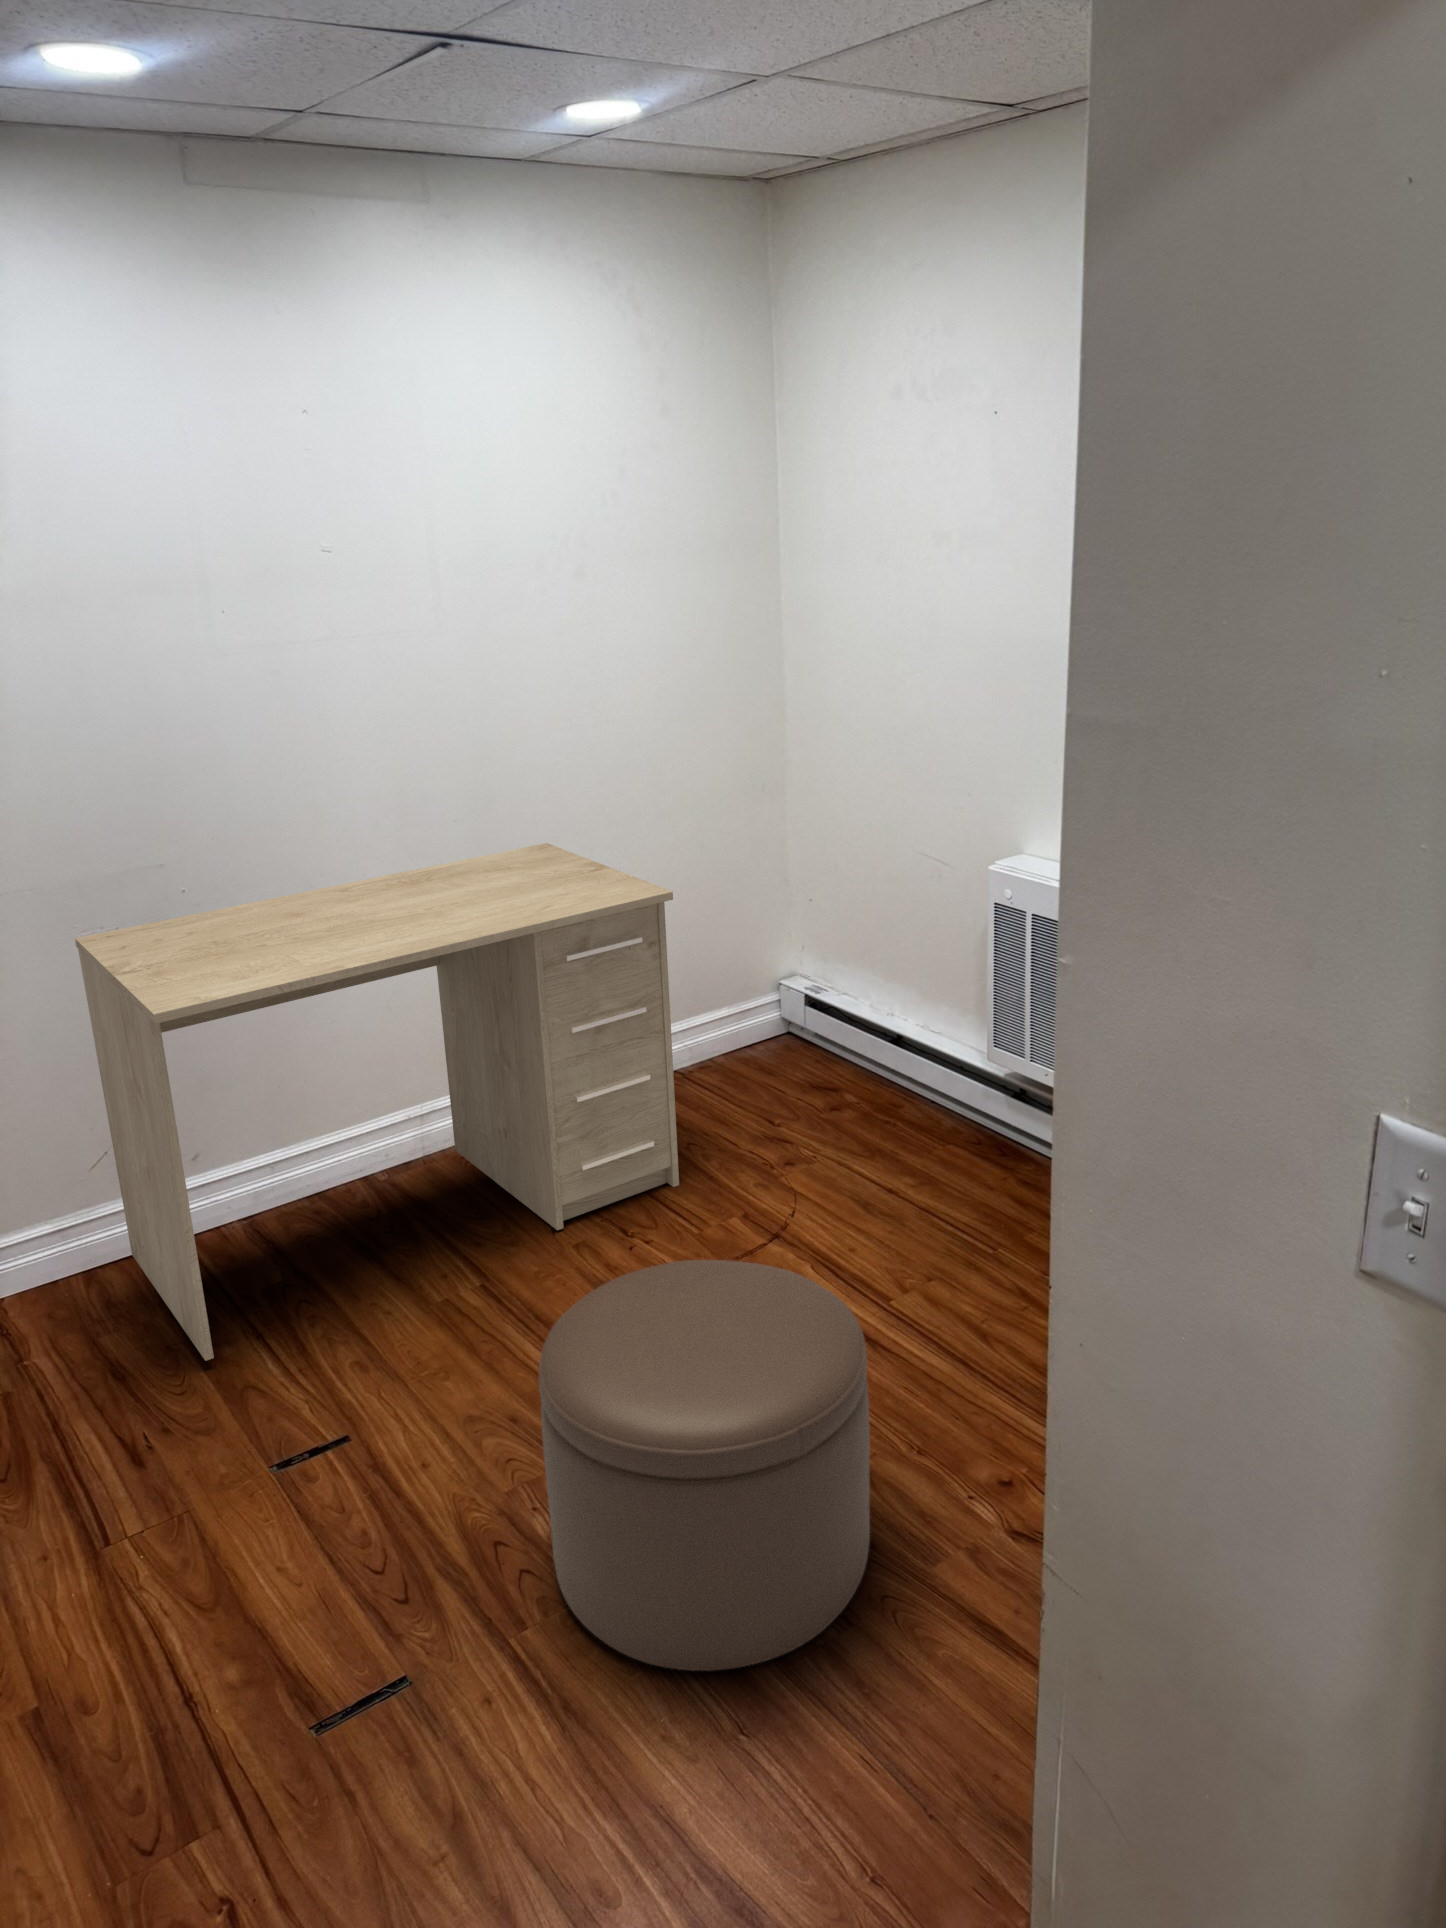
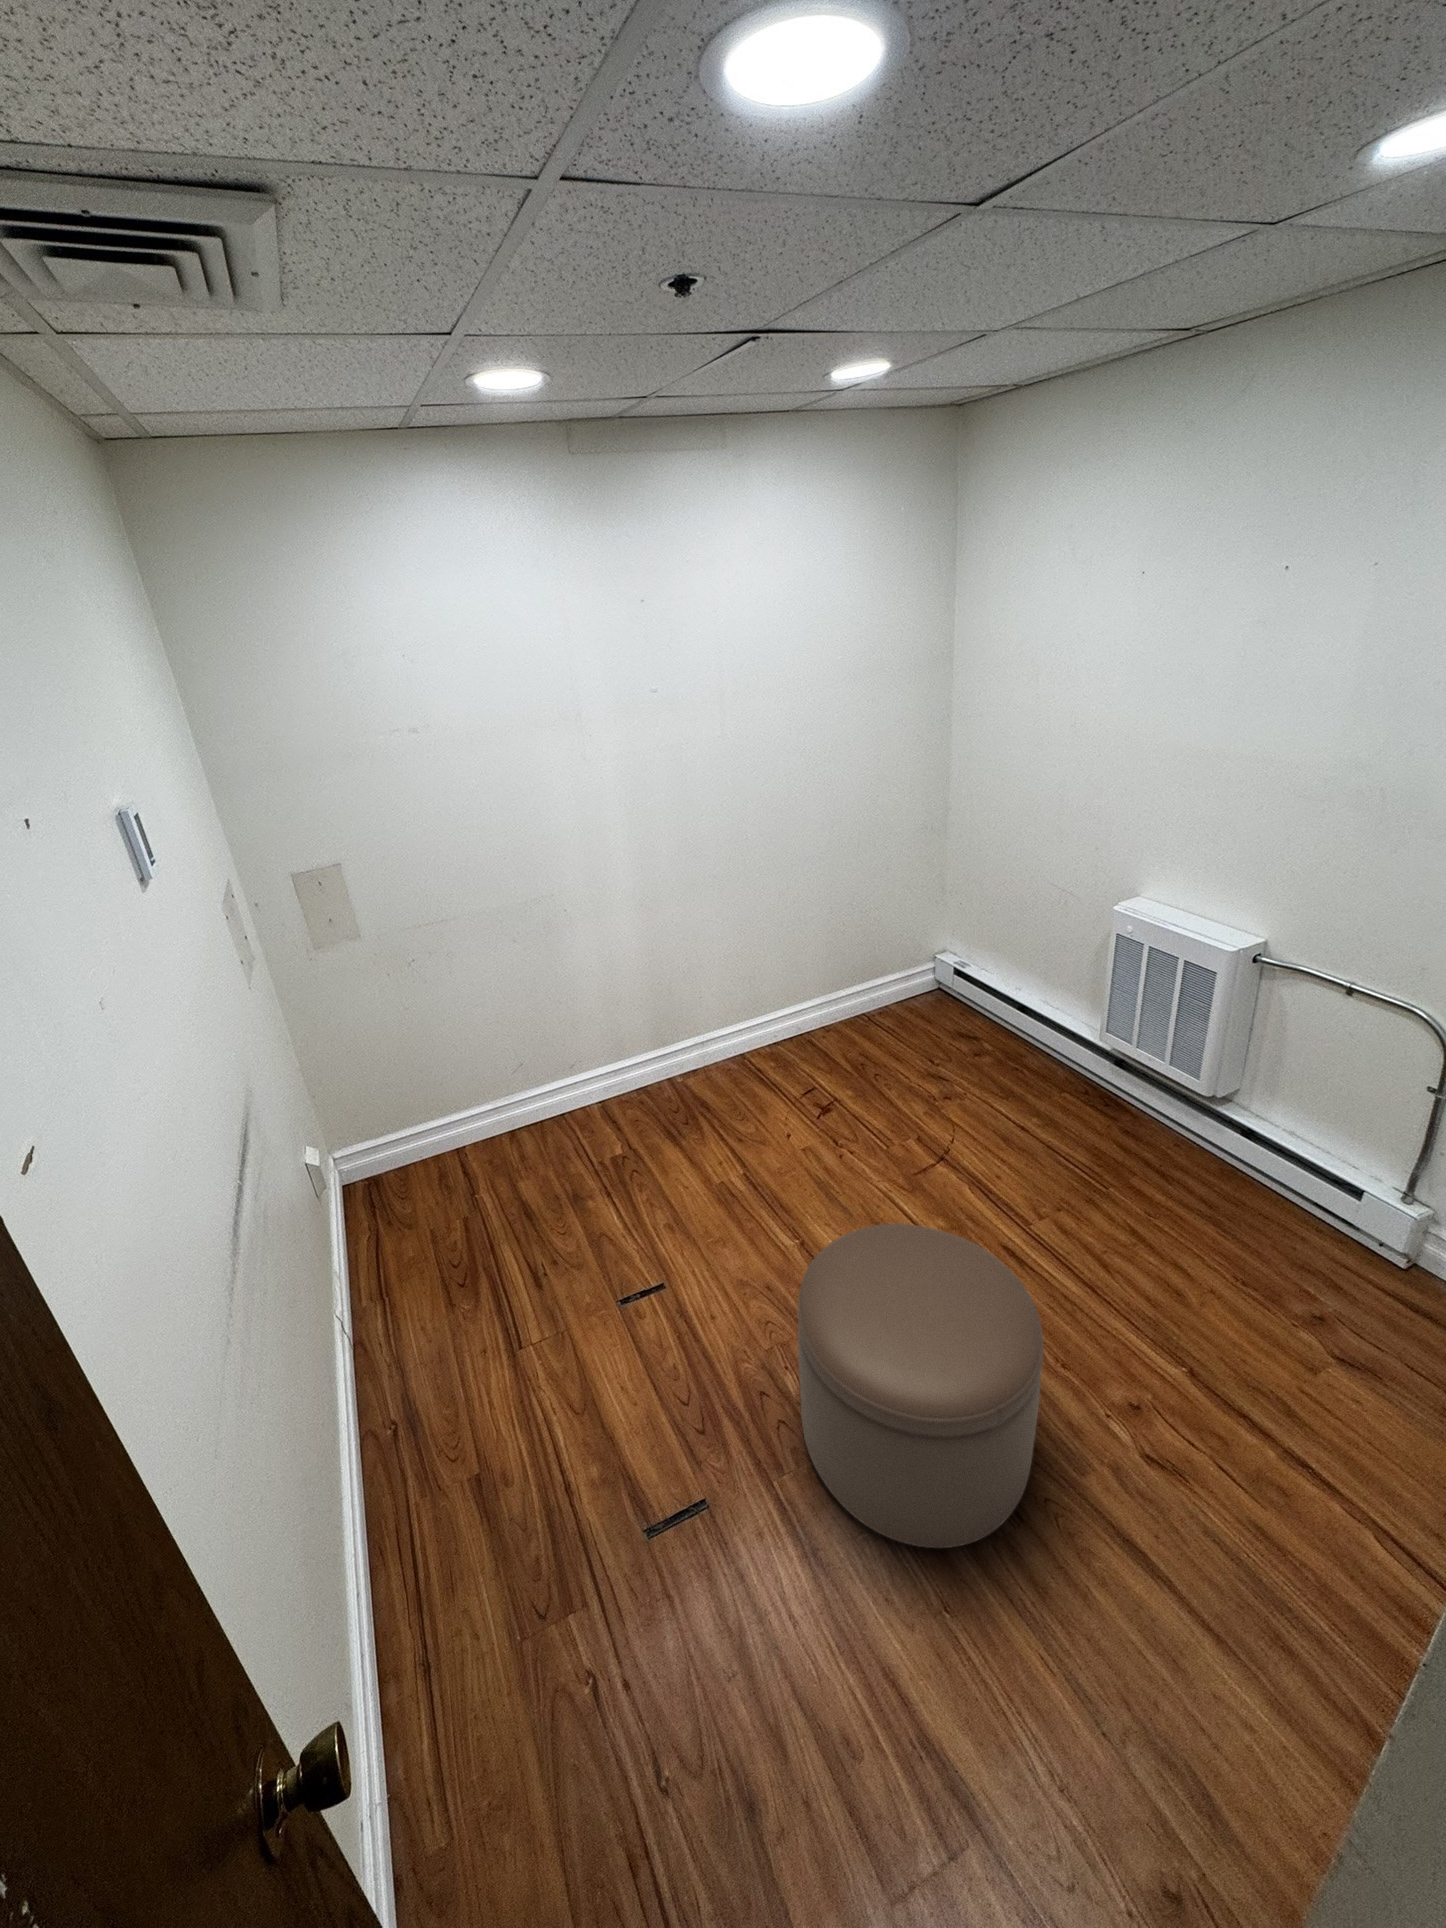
desk: present [75,843,679,1361] -> none [506,875,879,1213]

